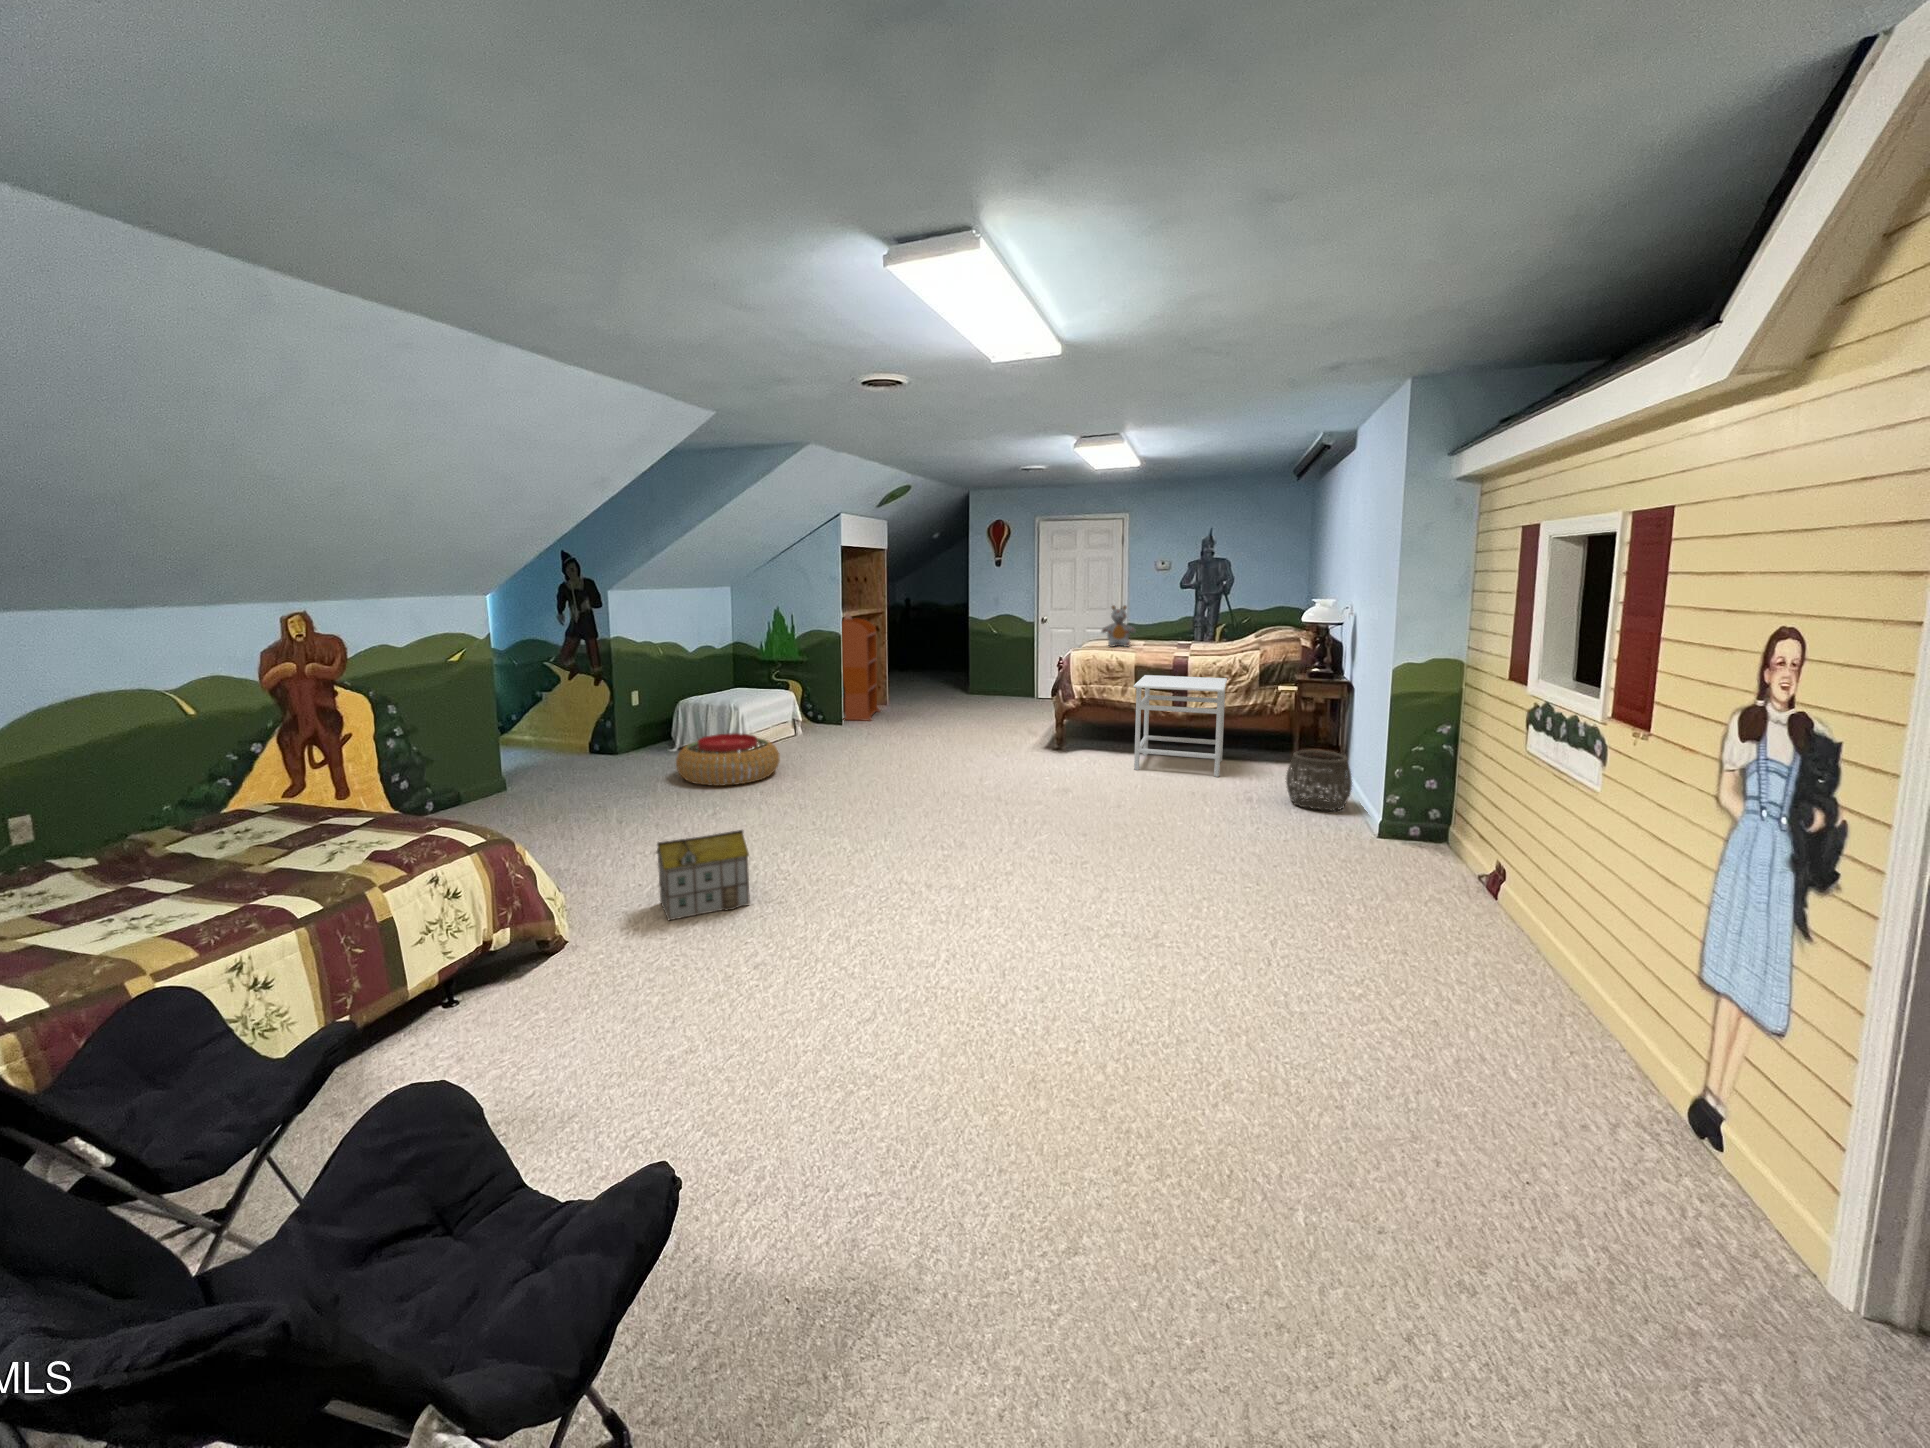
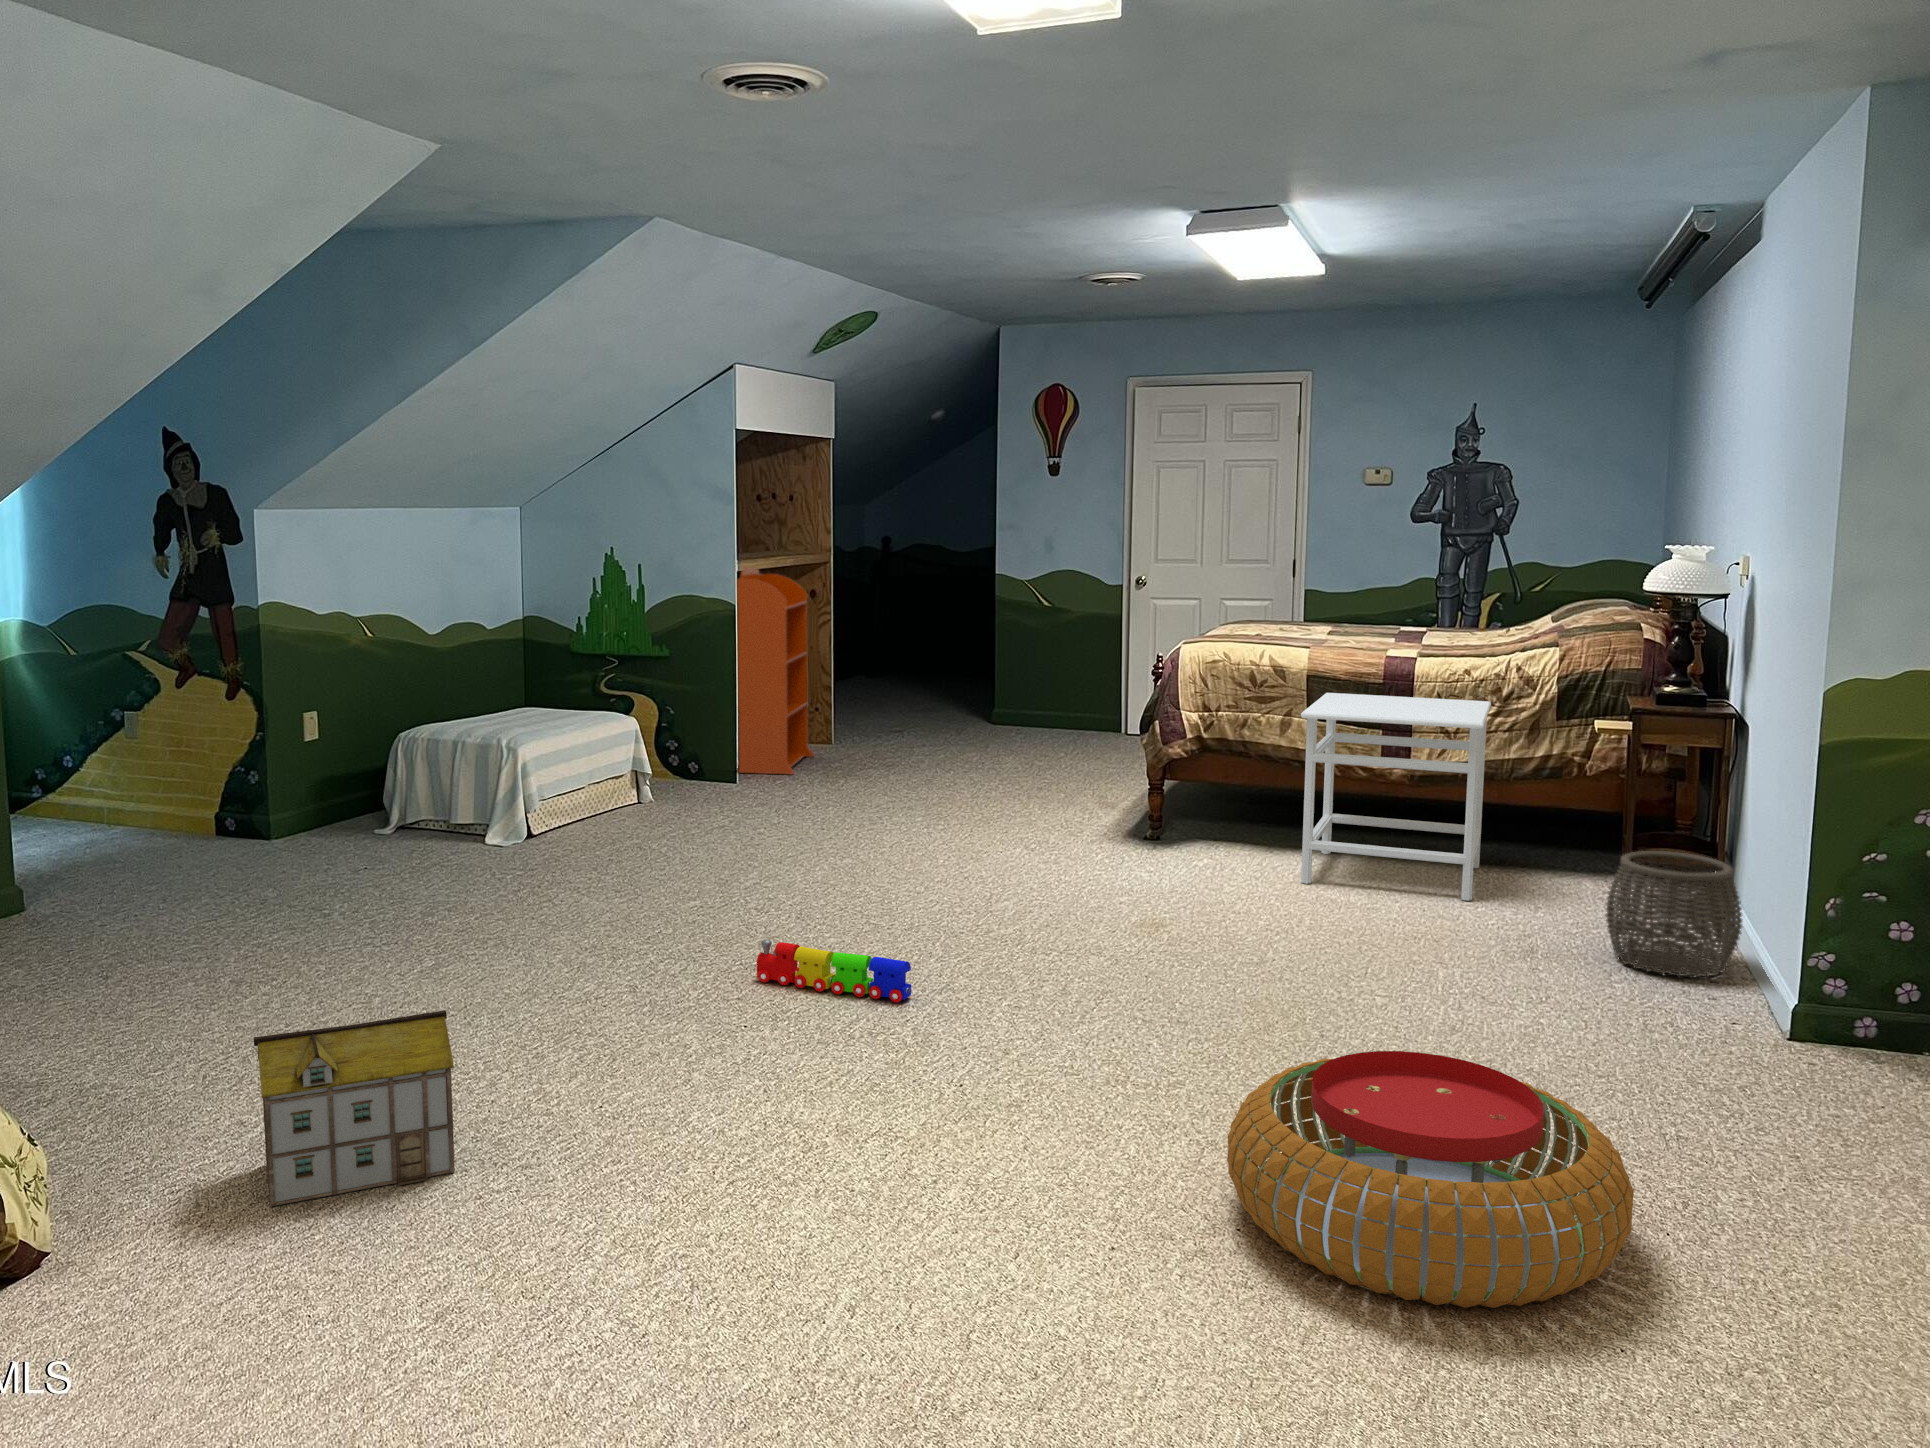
stuffed bear: present [1102,605,1136,647] -> none [1245,553,1314,636]
pouf: present [676,733,779,786] -> present [1227,1051,1634,1308]
toy train: none [874,799,950,828] -> present [757,939,911,1003]

